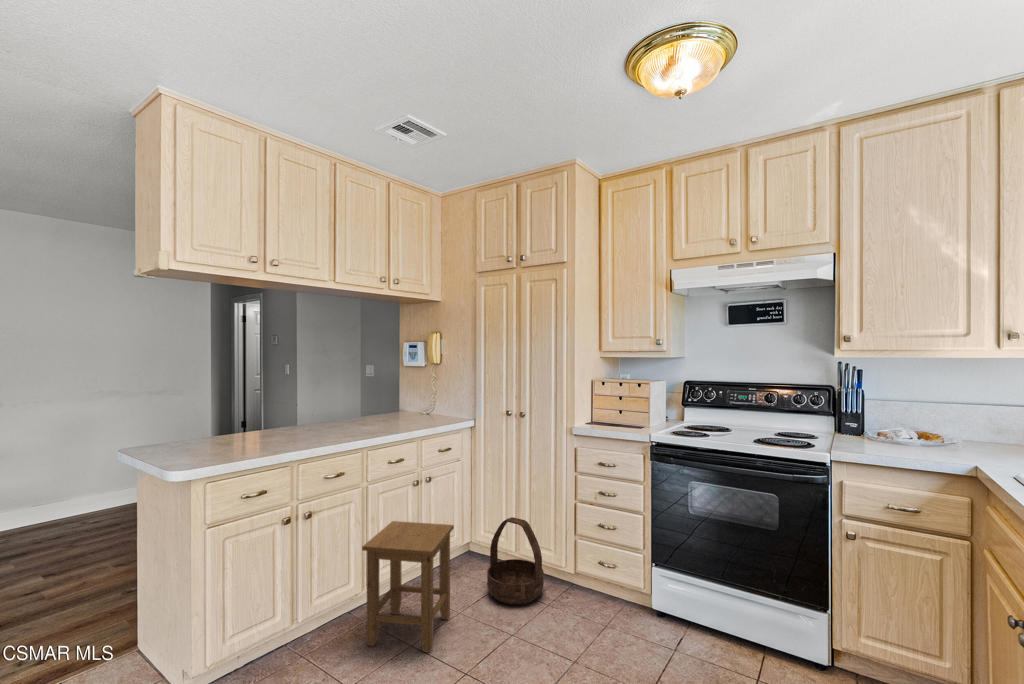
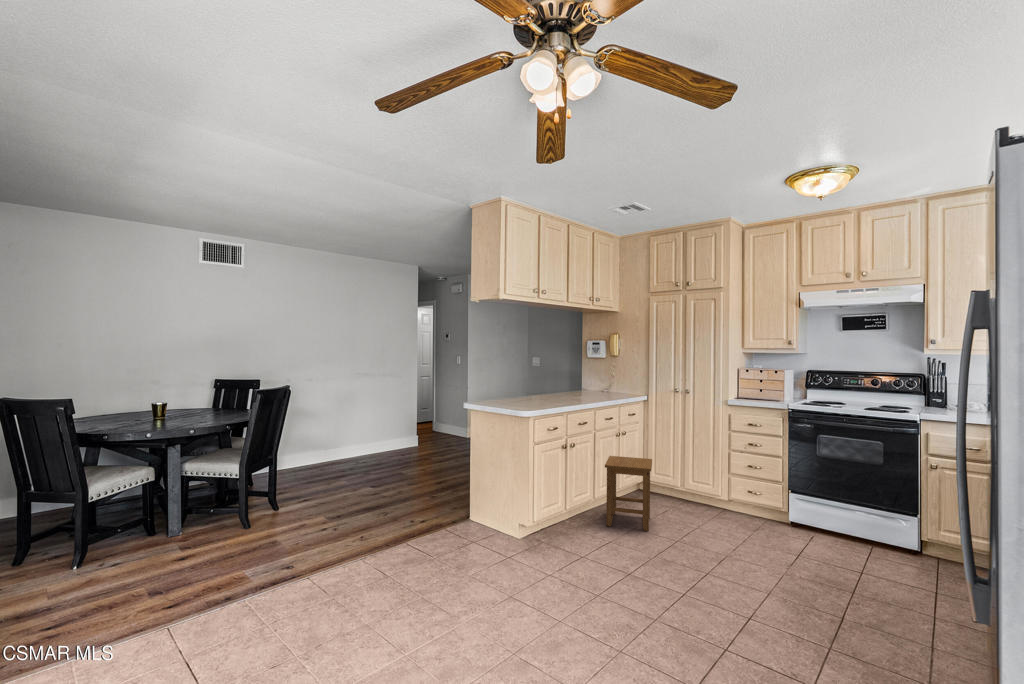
basket: present [487,517,544,605] -> none [667,460,707,515]

